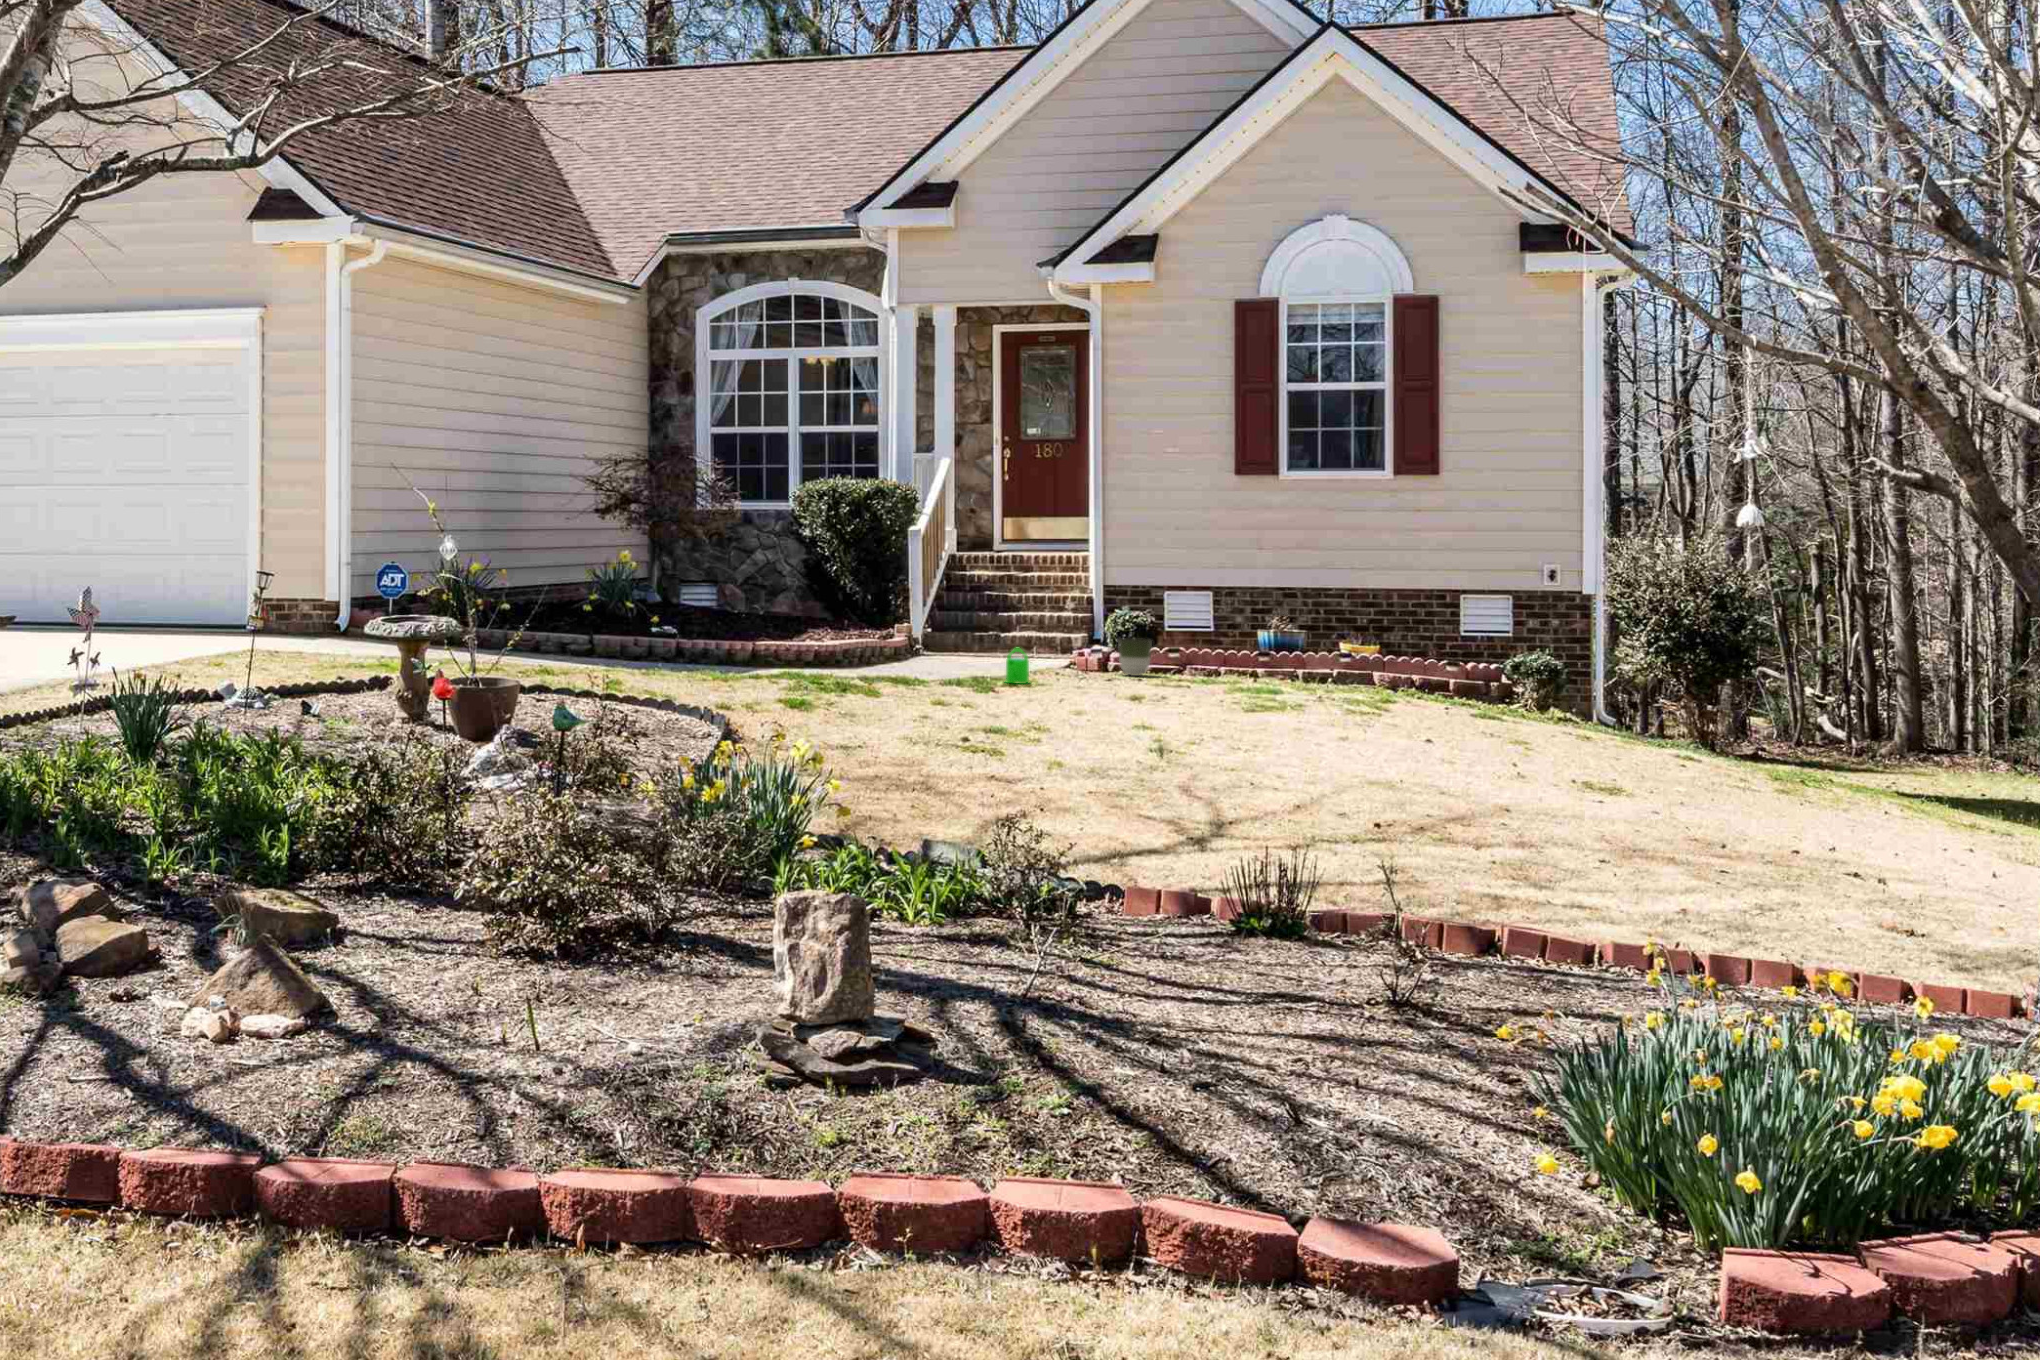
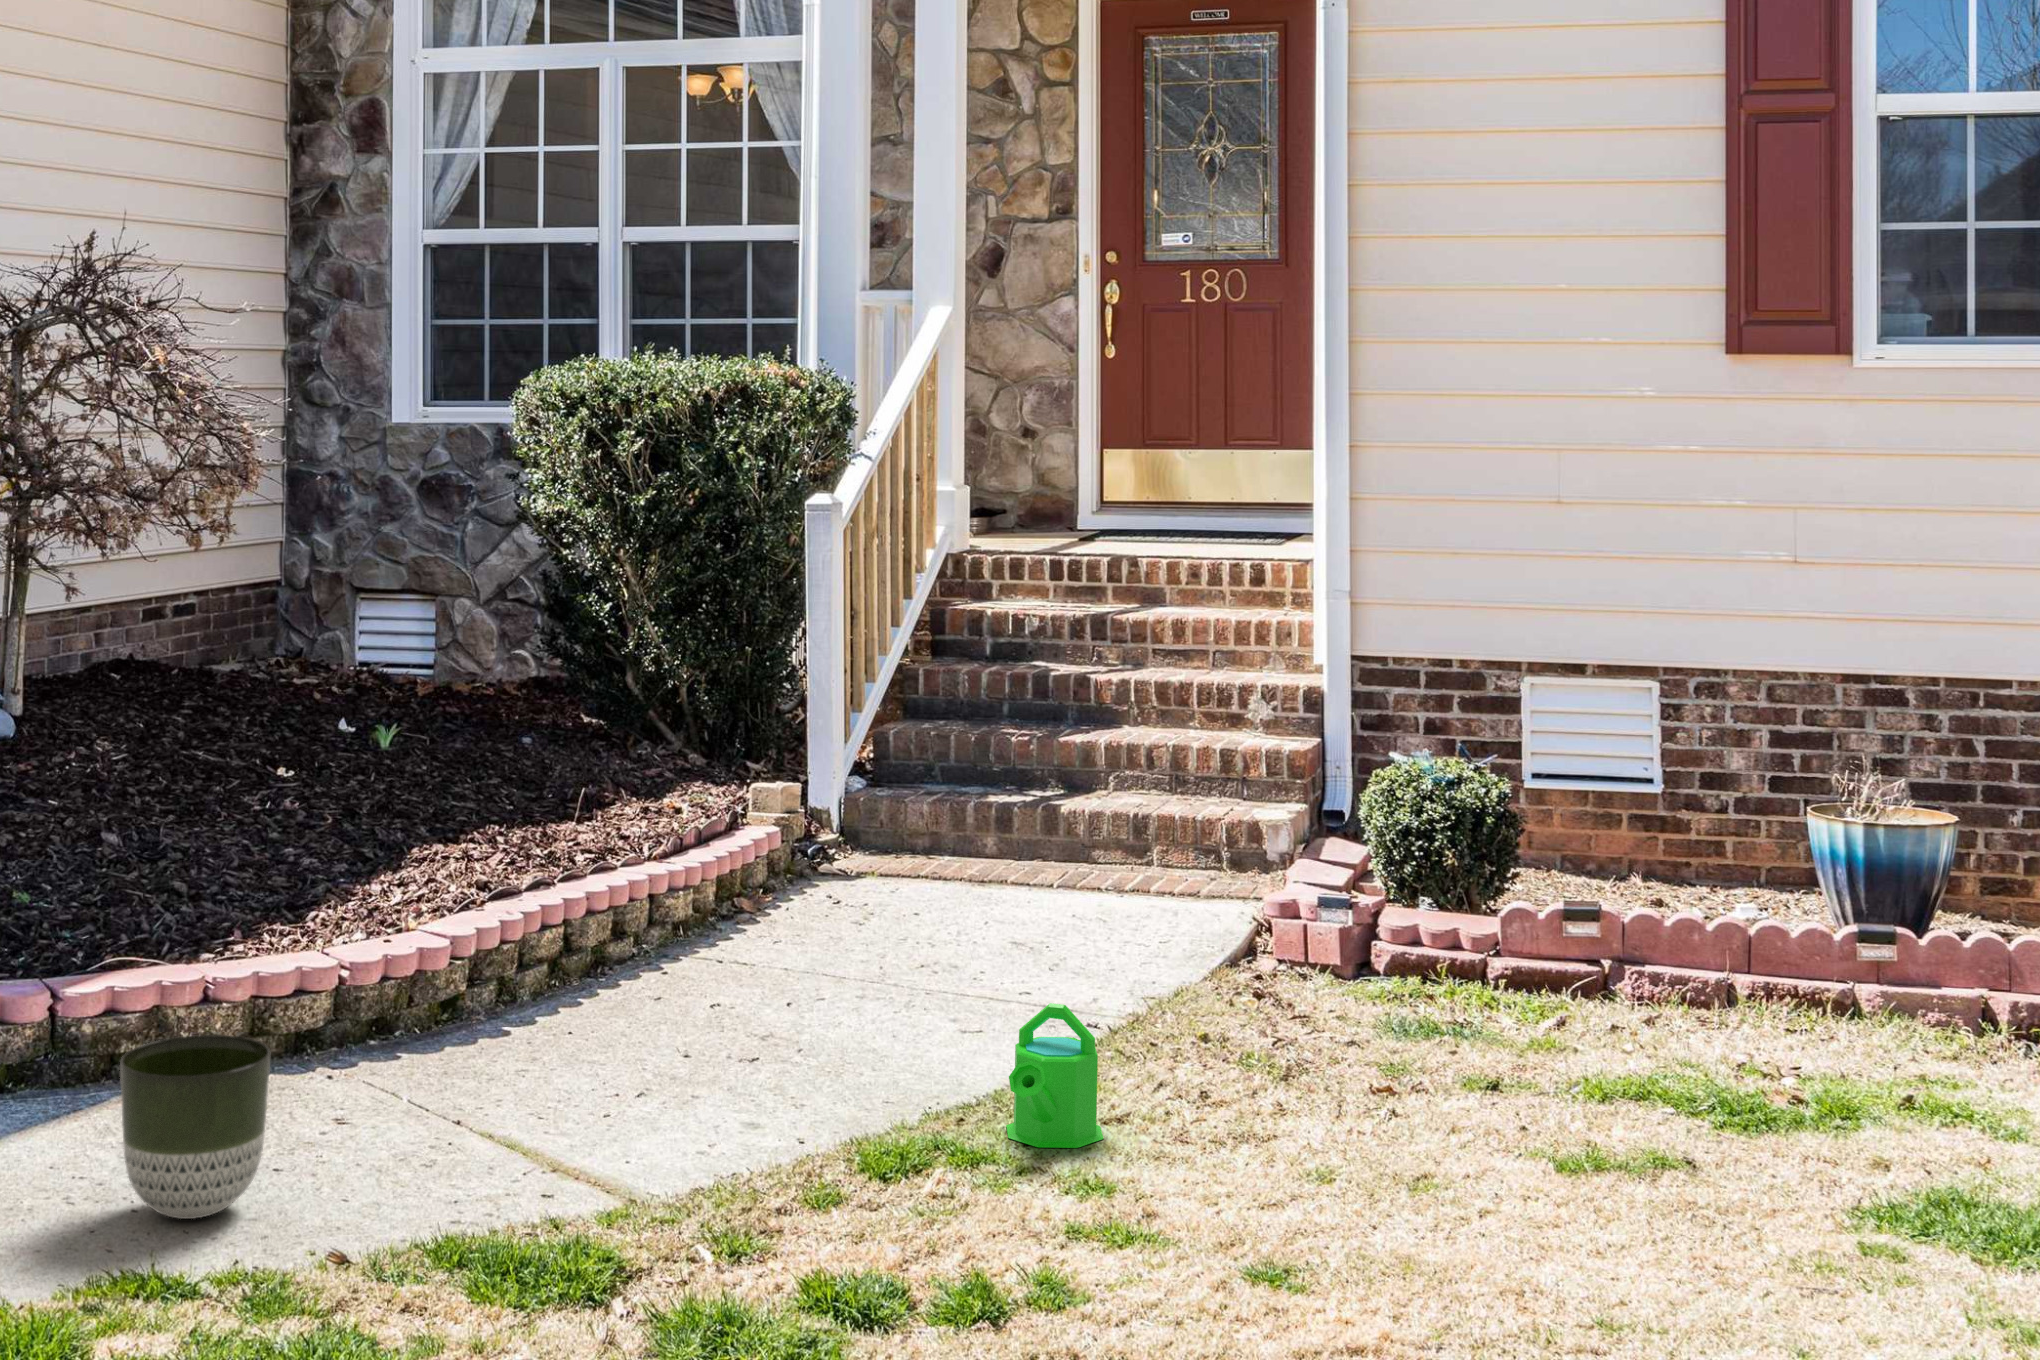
planter: present [1119,638,1152,676] -> present [120,1035,270,1219]

